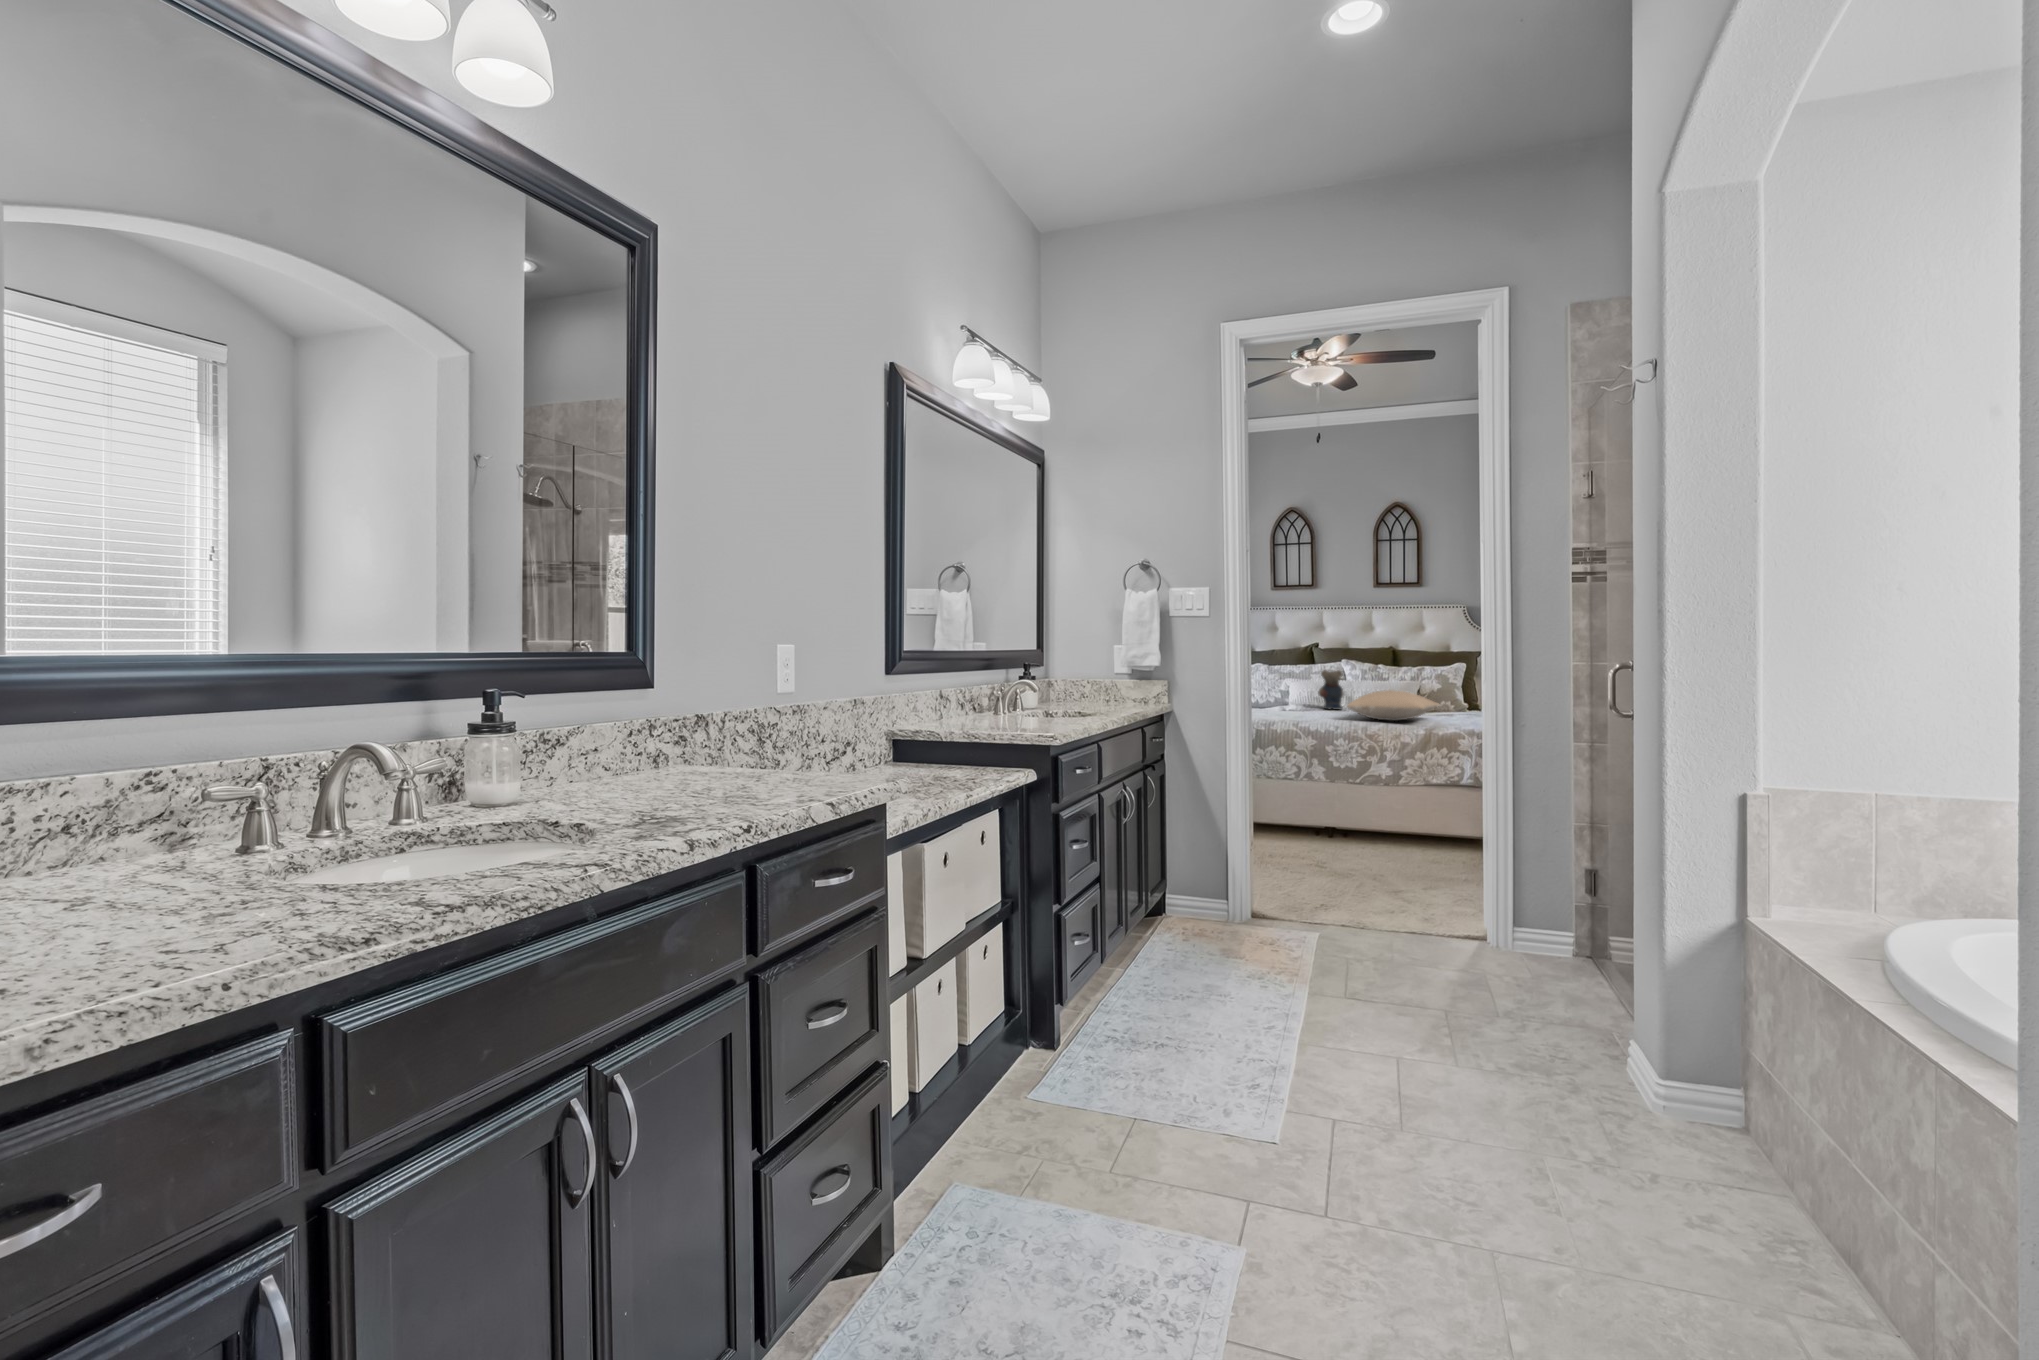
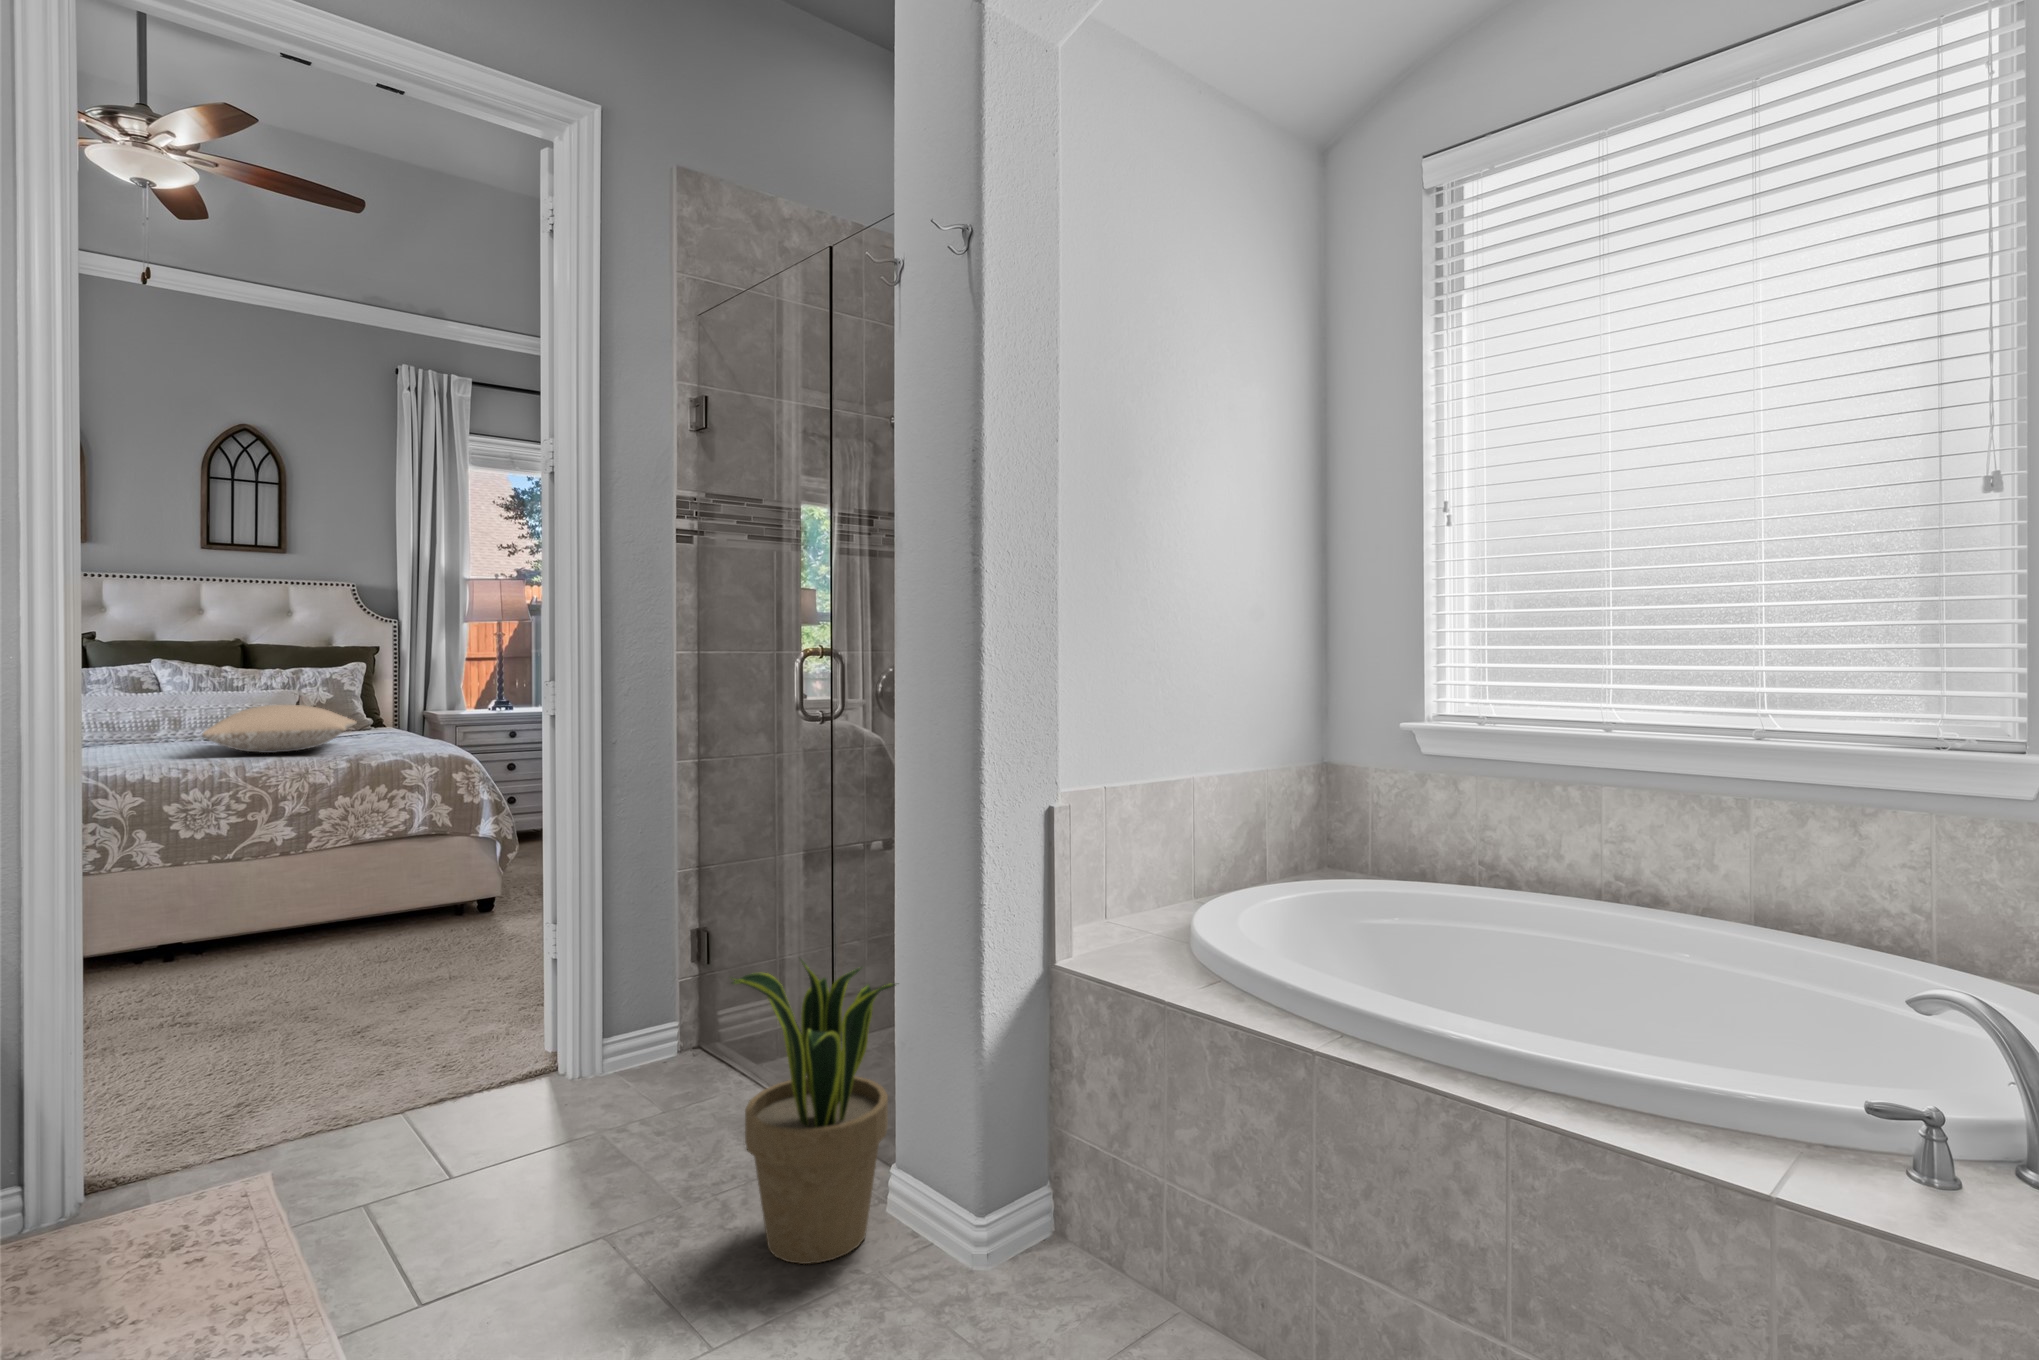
teddy bear: present [1318,670,1343,710] -> none [122,676,174,743]
potted plant: none [1498,868,1620,1072] -> present [732,960,896,1264]

